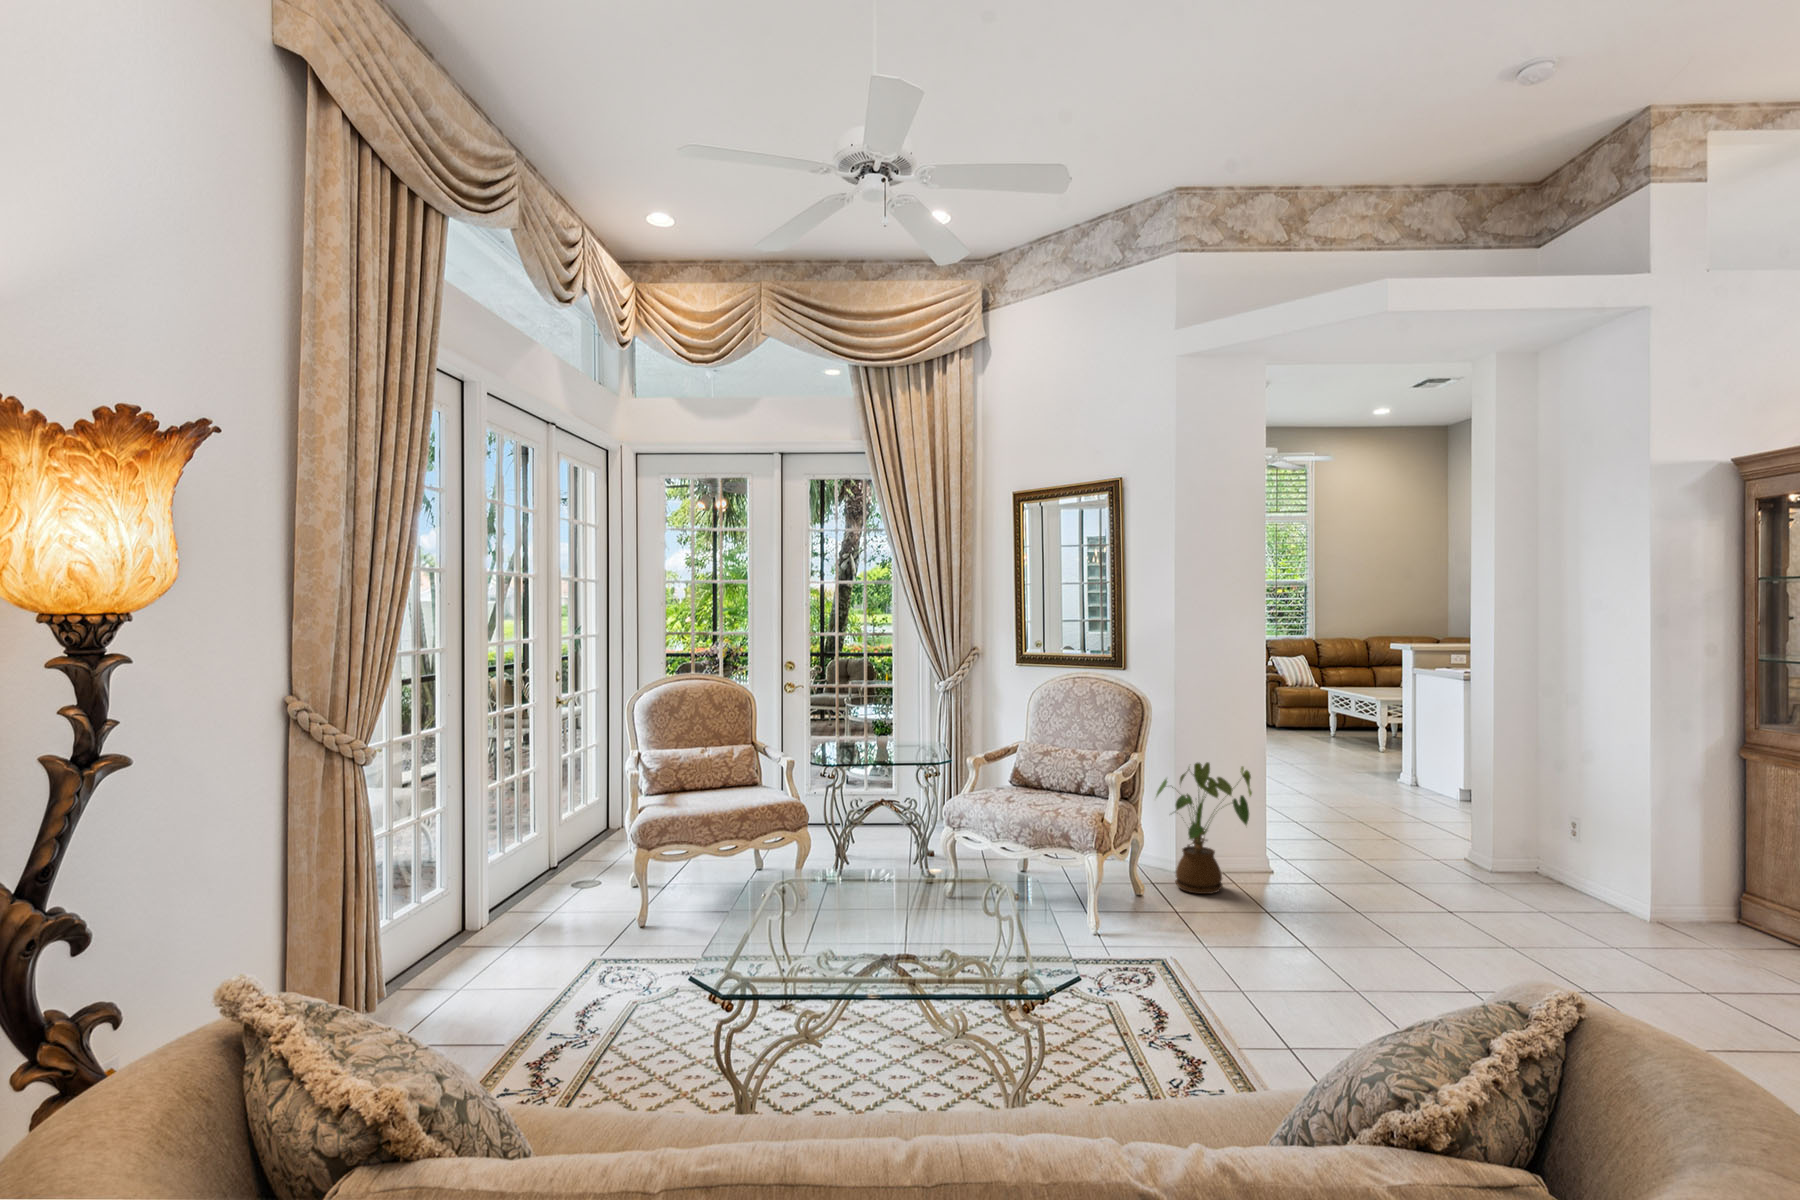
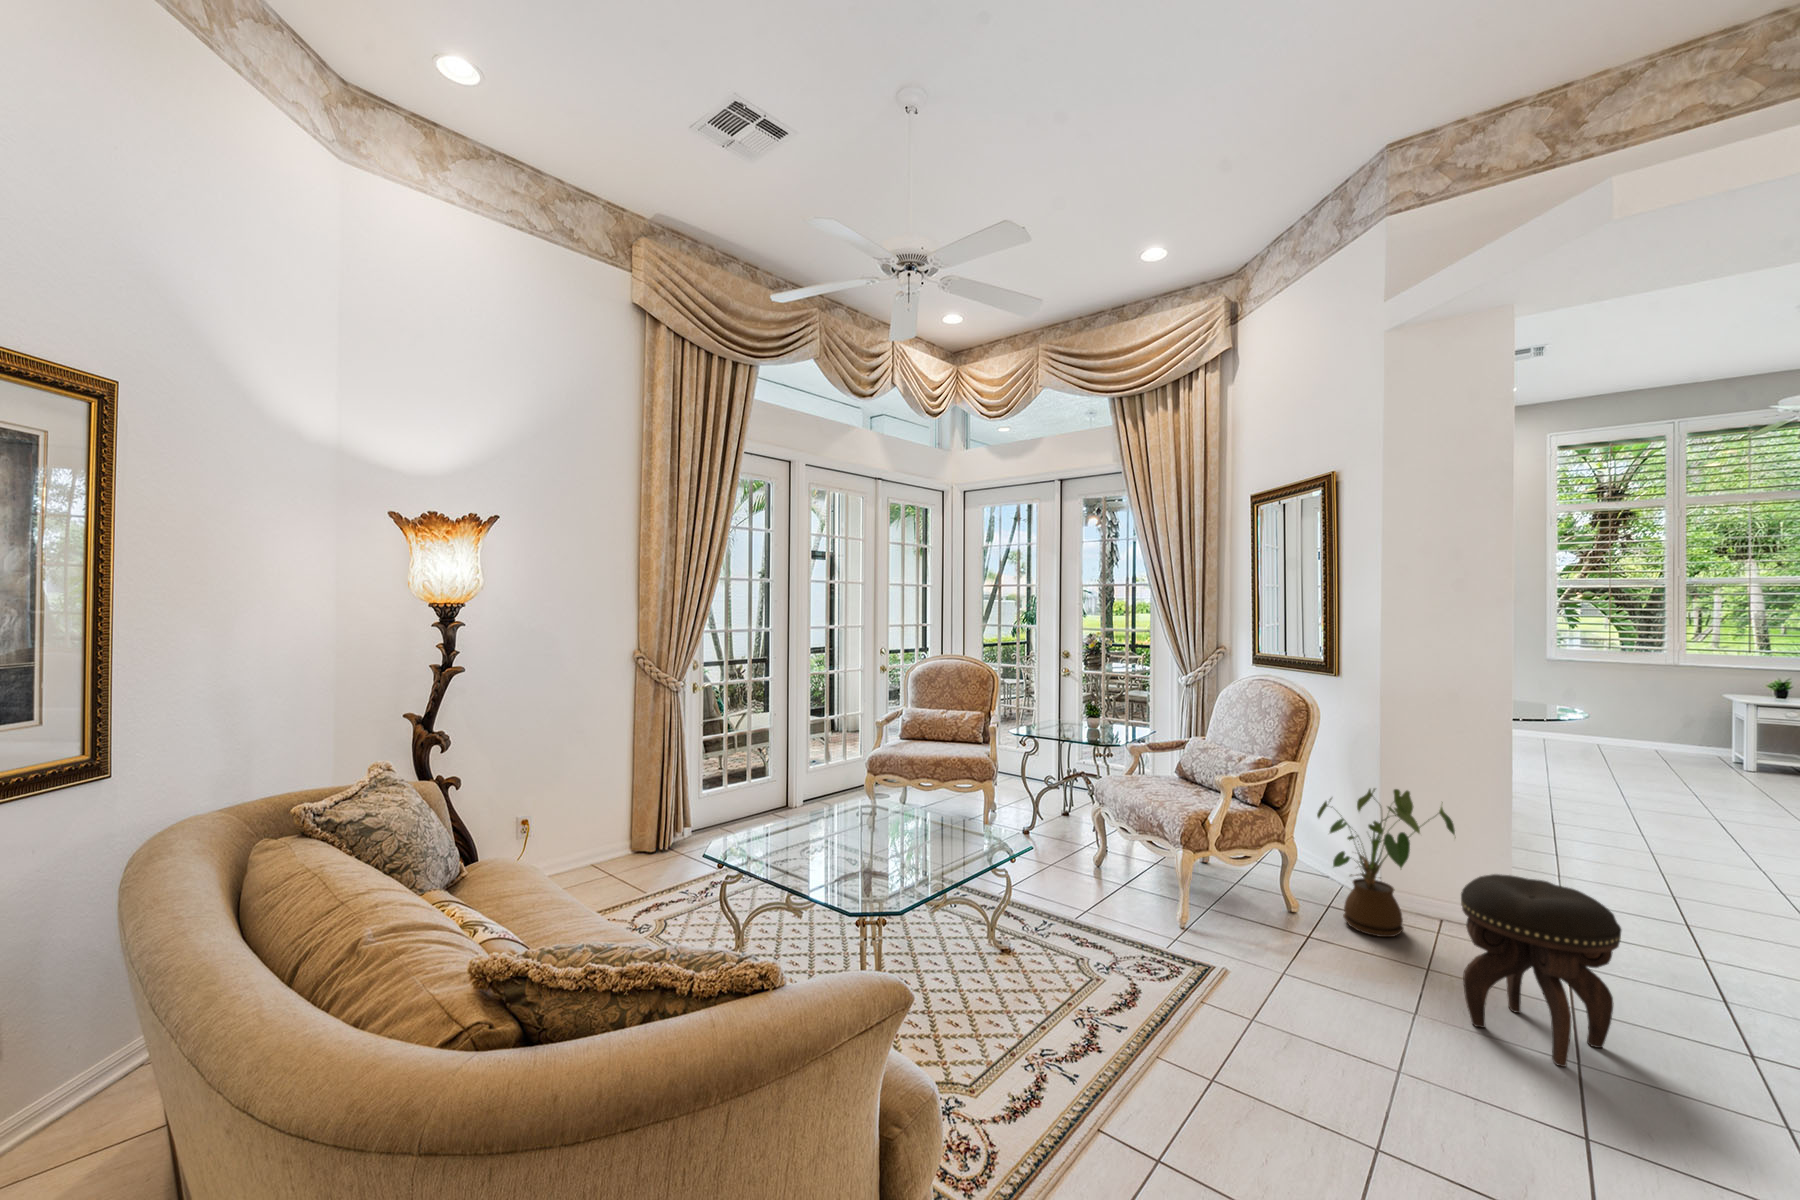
footstool: none [1315,810,1420,942] -> present [1461,874,1621,1067]

